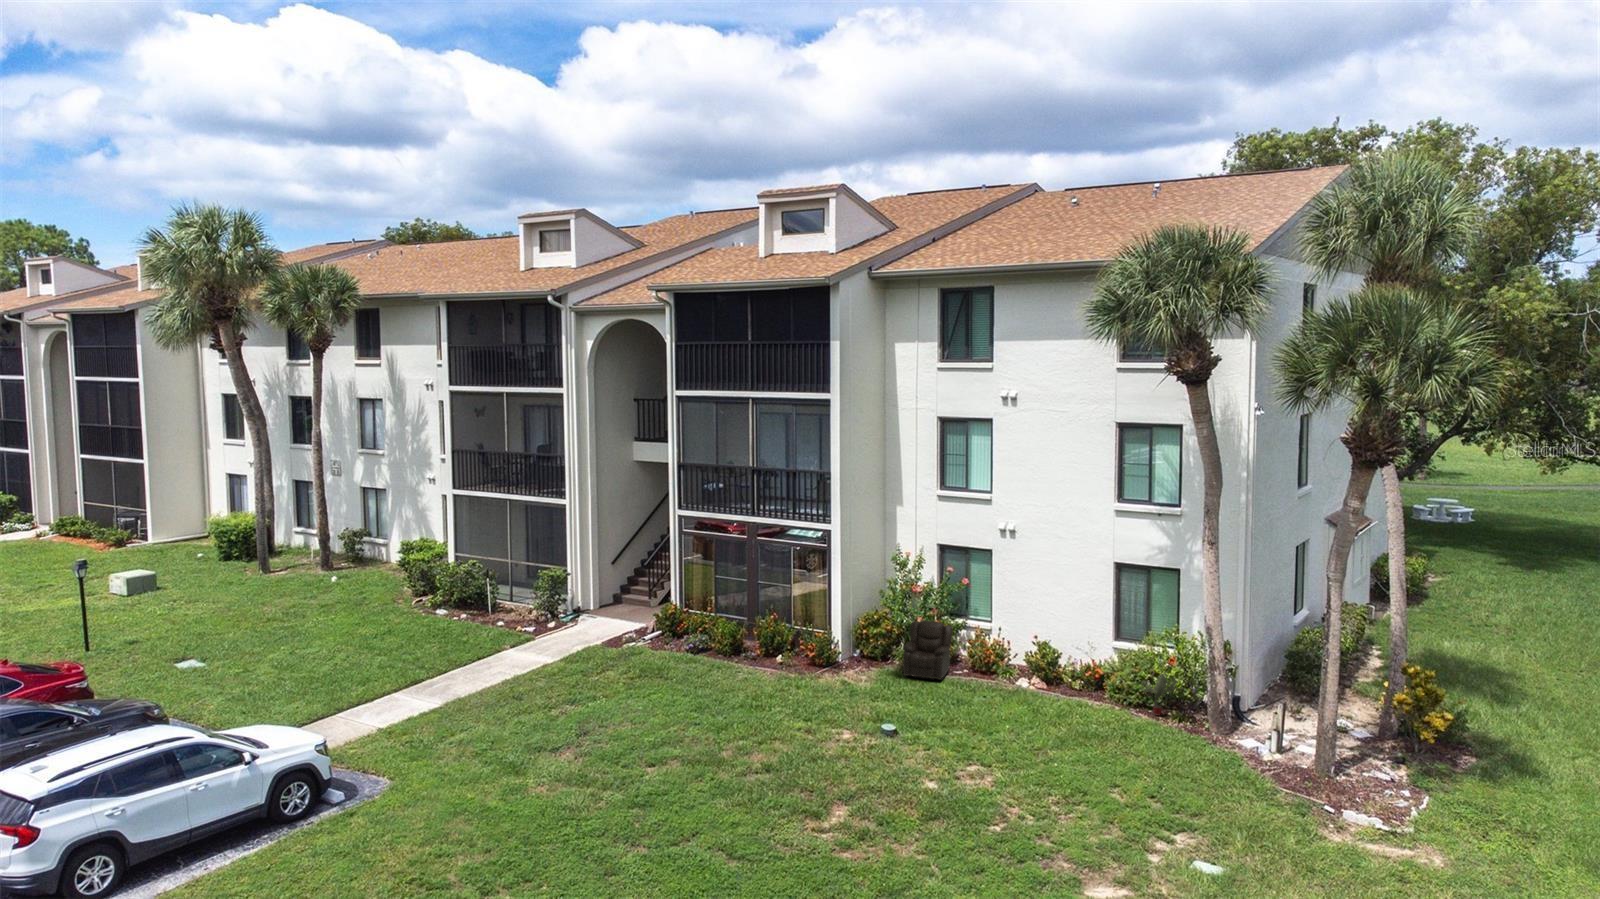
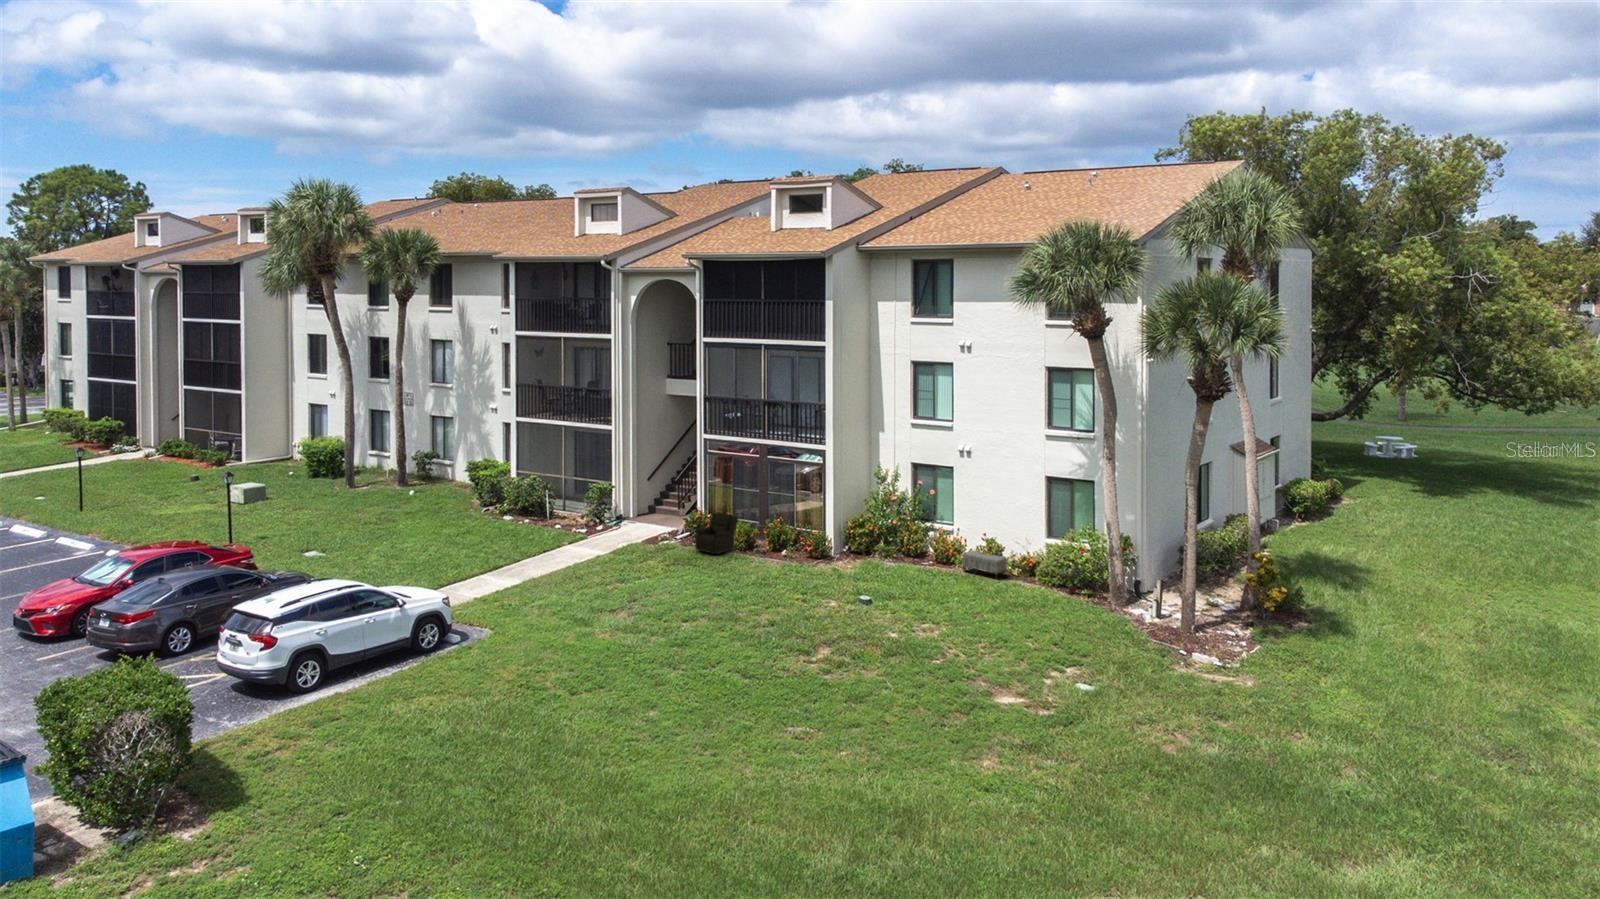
chair: present [903,621,953,680] -> present [695,512,738,554]
bench: none [1010,655,1068,695] -> present [962,550,1007,578]

